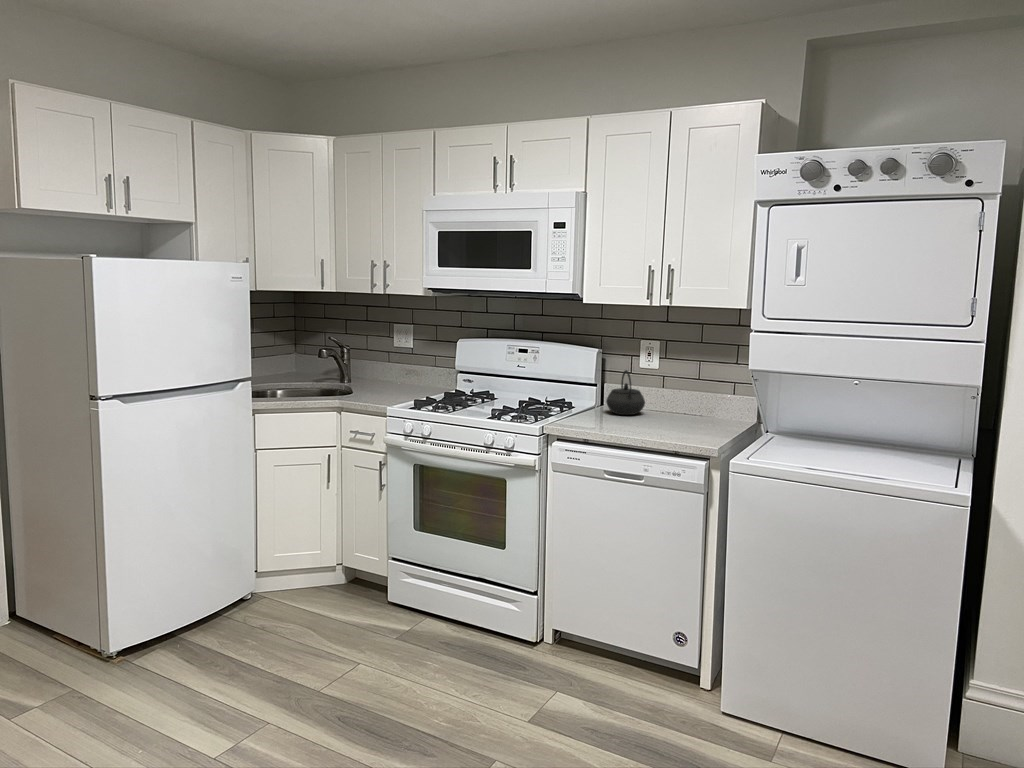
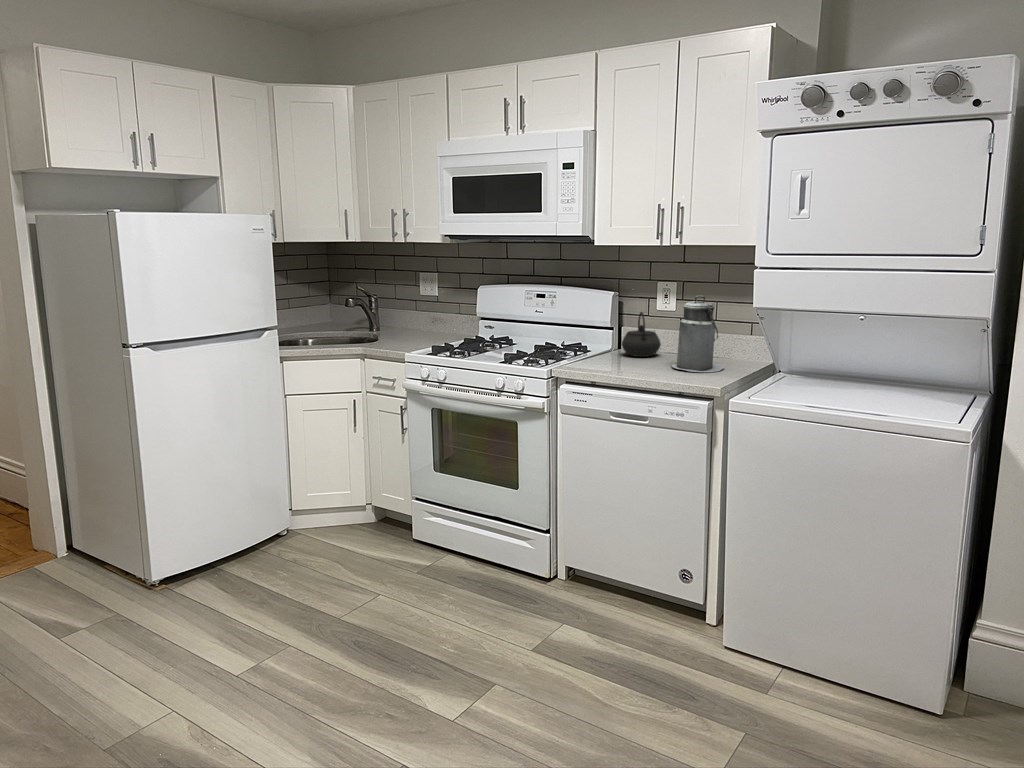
canister: none [661,357,712,432] -> present [672,296,724,372]

